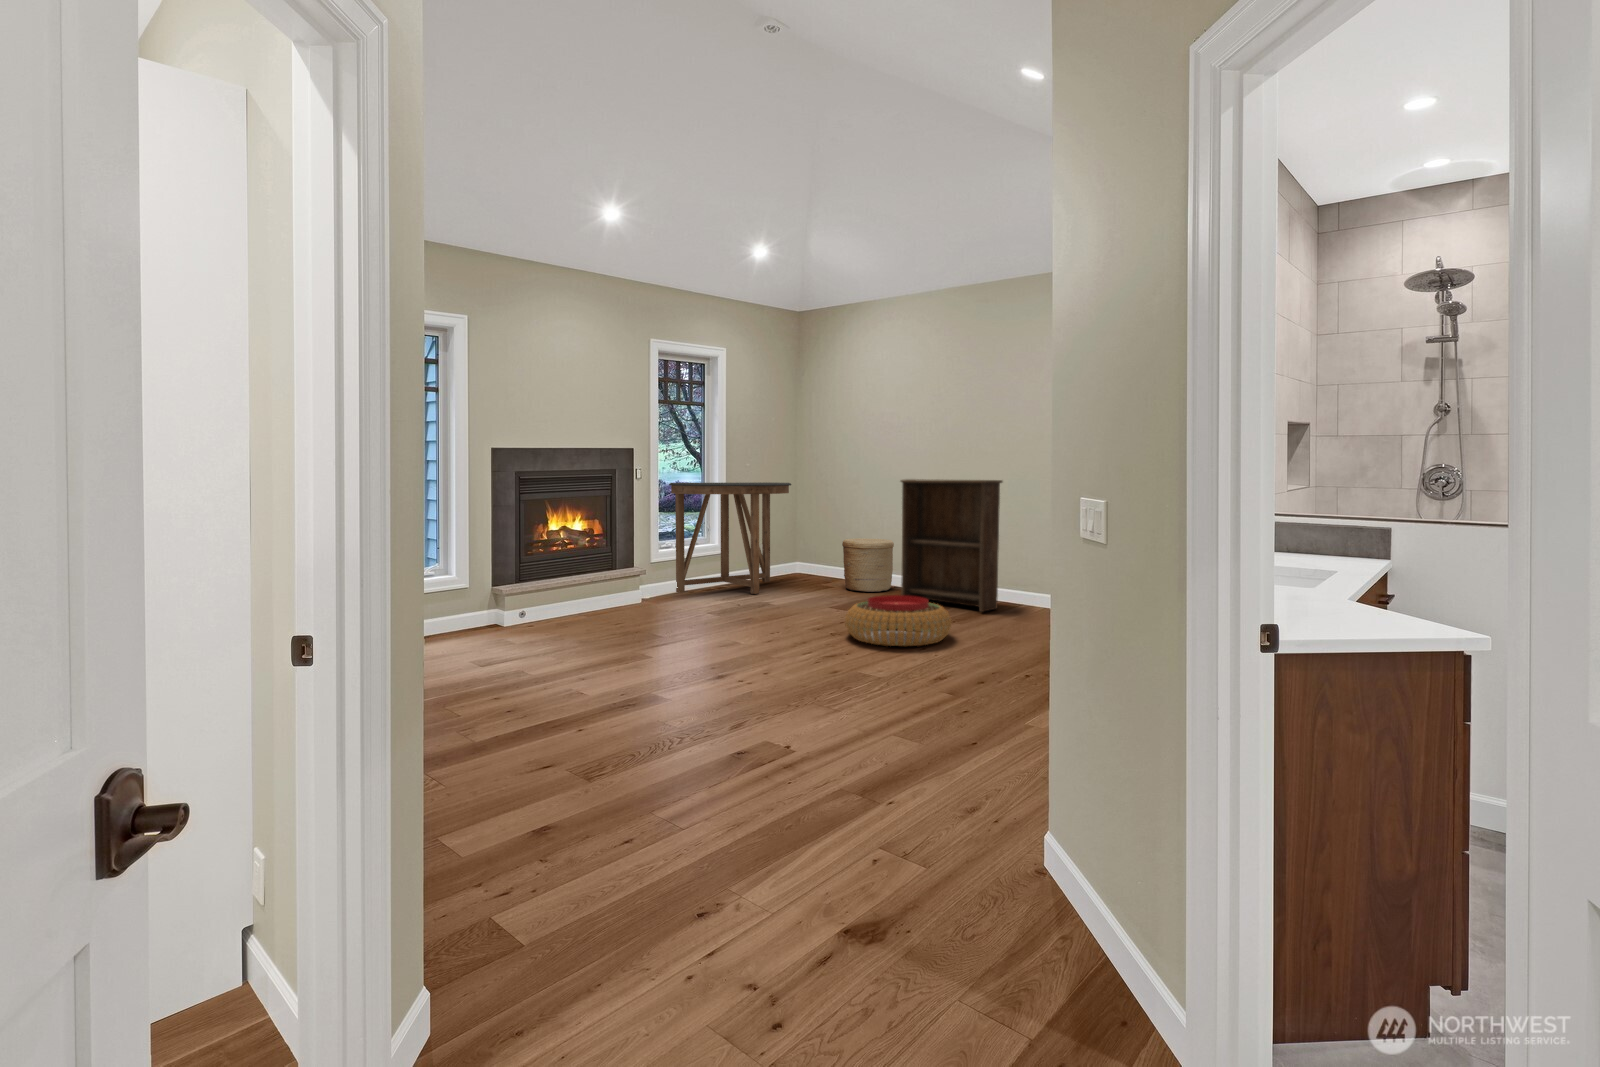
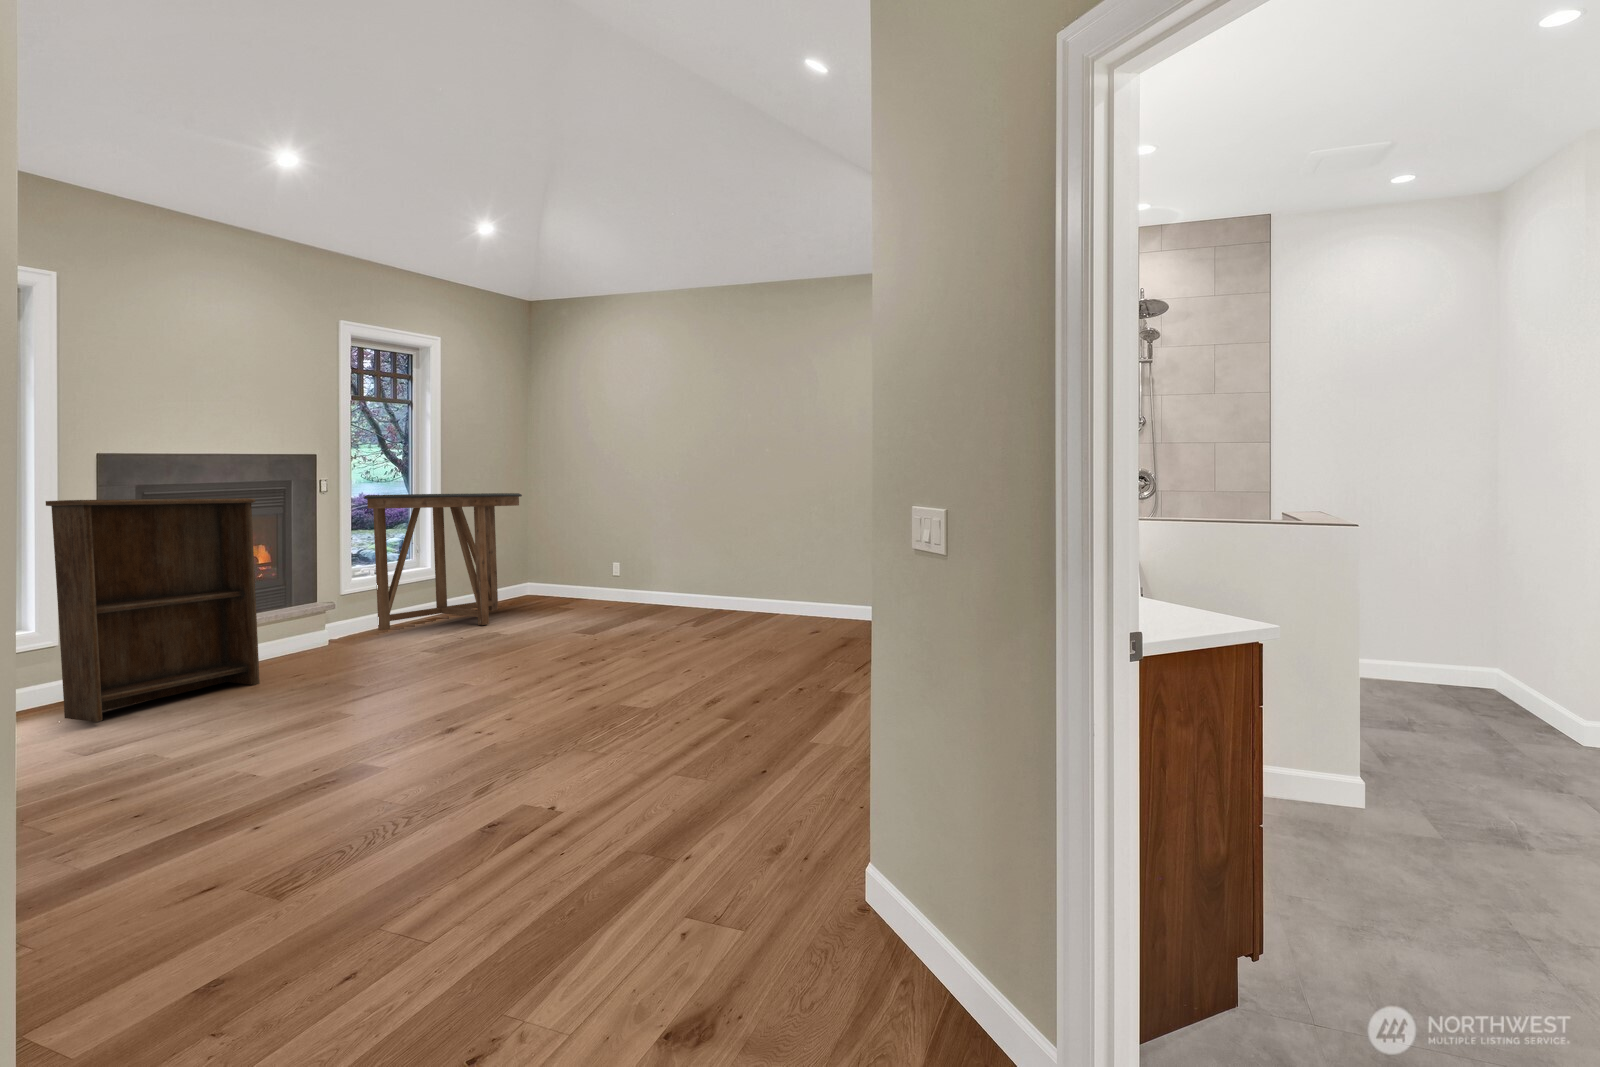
bookshelf: present [901,479,1002,612] -> present [46,498,260,722]
woven basket: present [842,538,894,592] -> none [586,554,645,613]
pouf: present [845,595,951,646] -> none [610,613,732,671]

